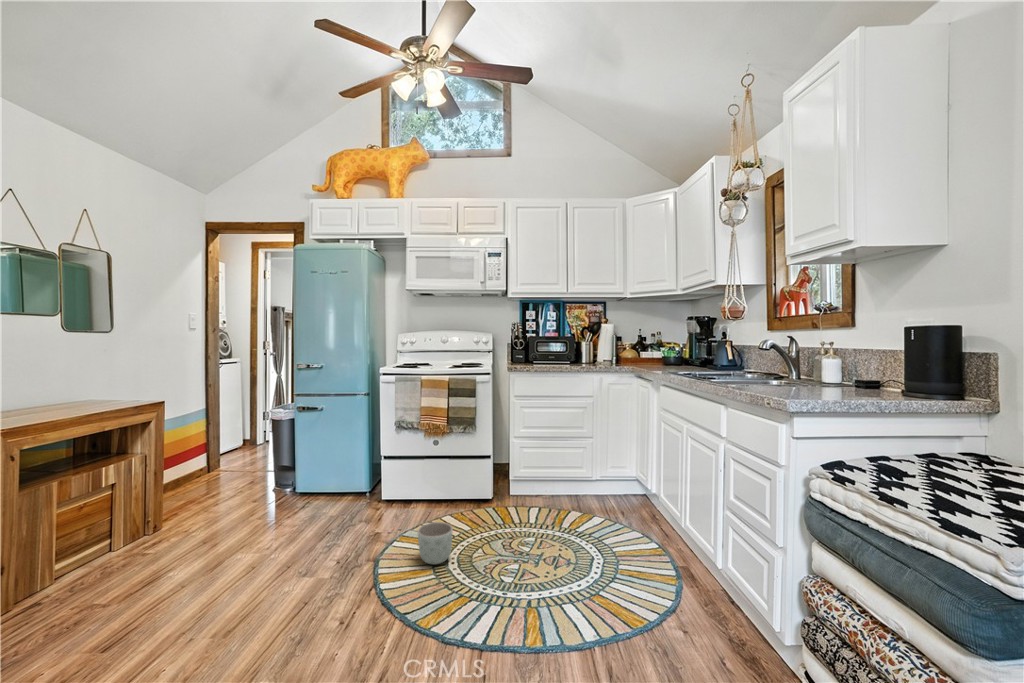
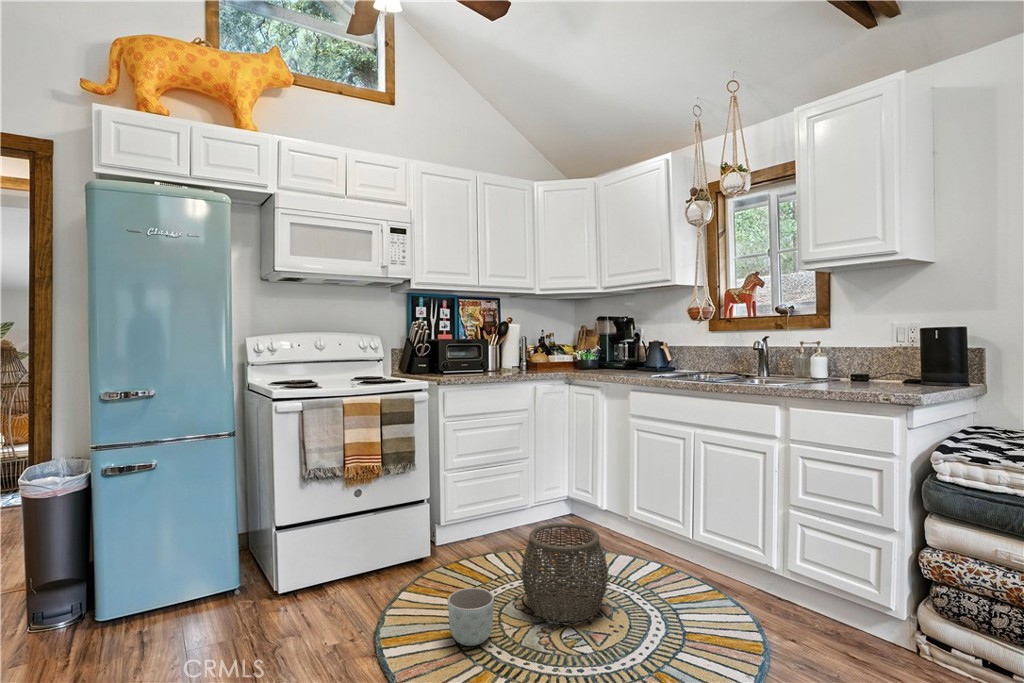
woven basket: none [487,491,560,577] -> present [521,523,608,623]

